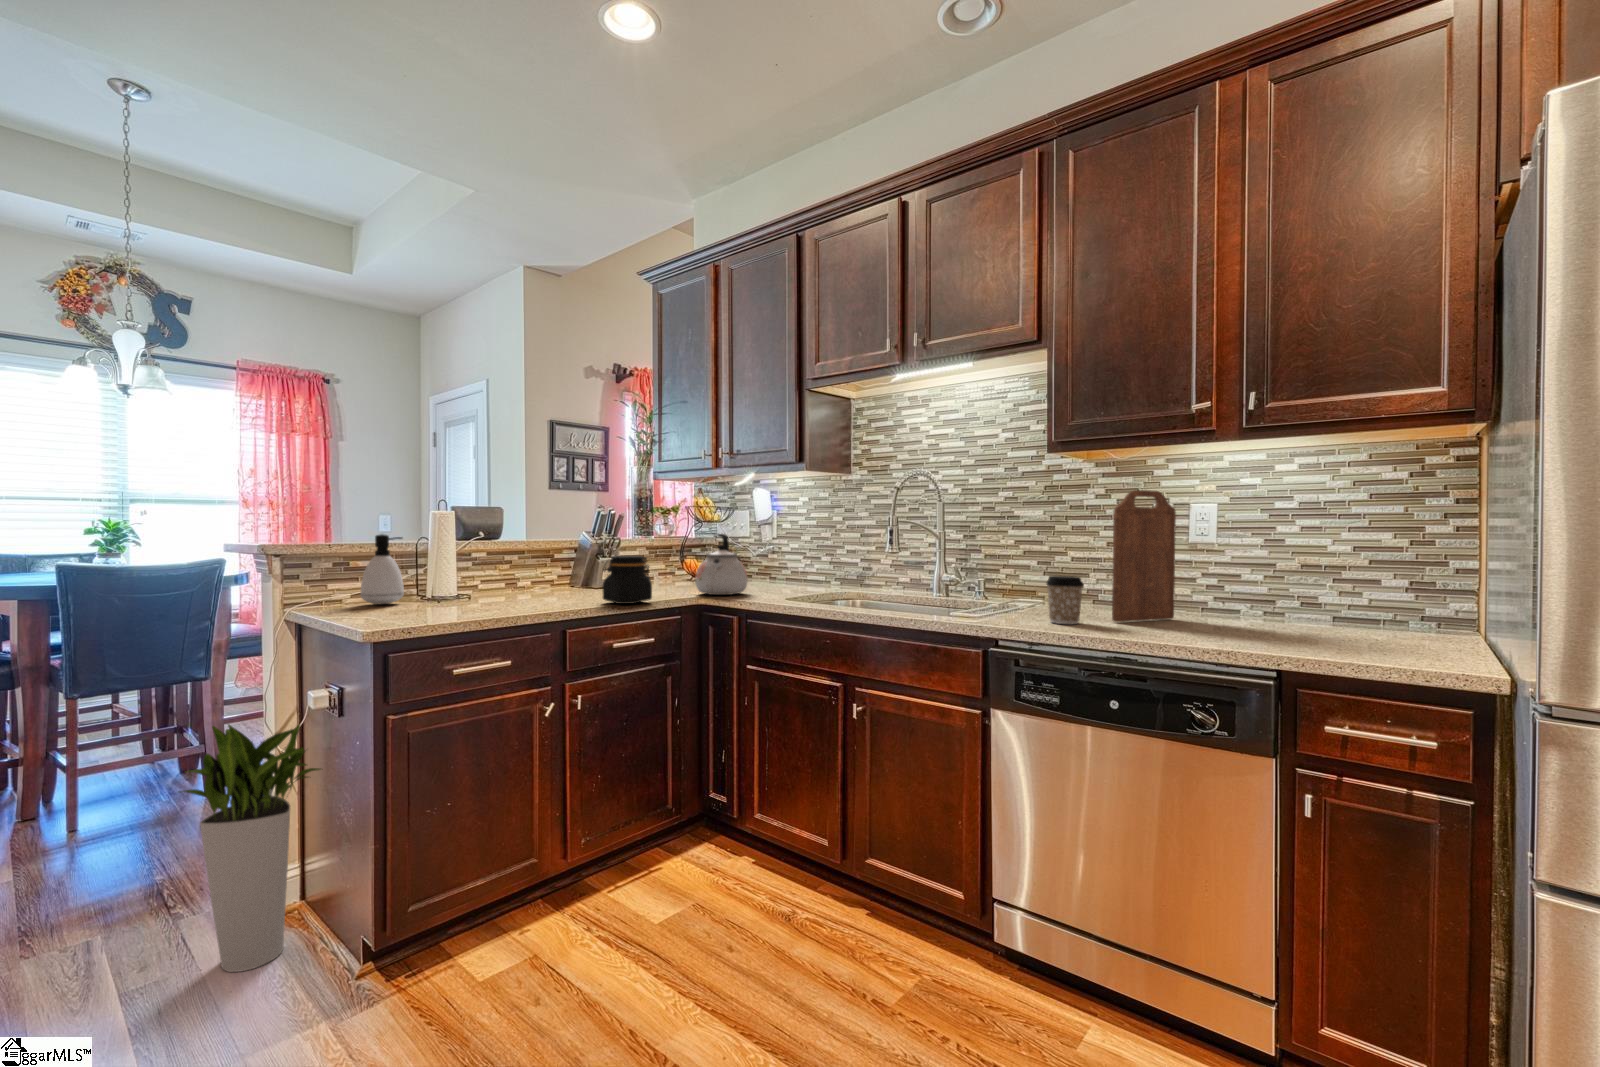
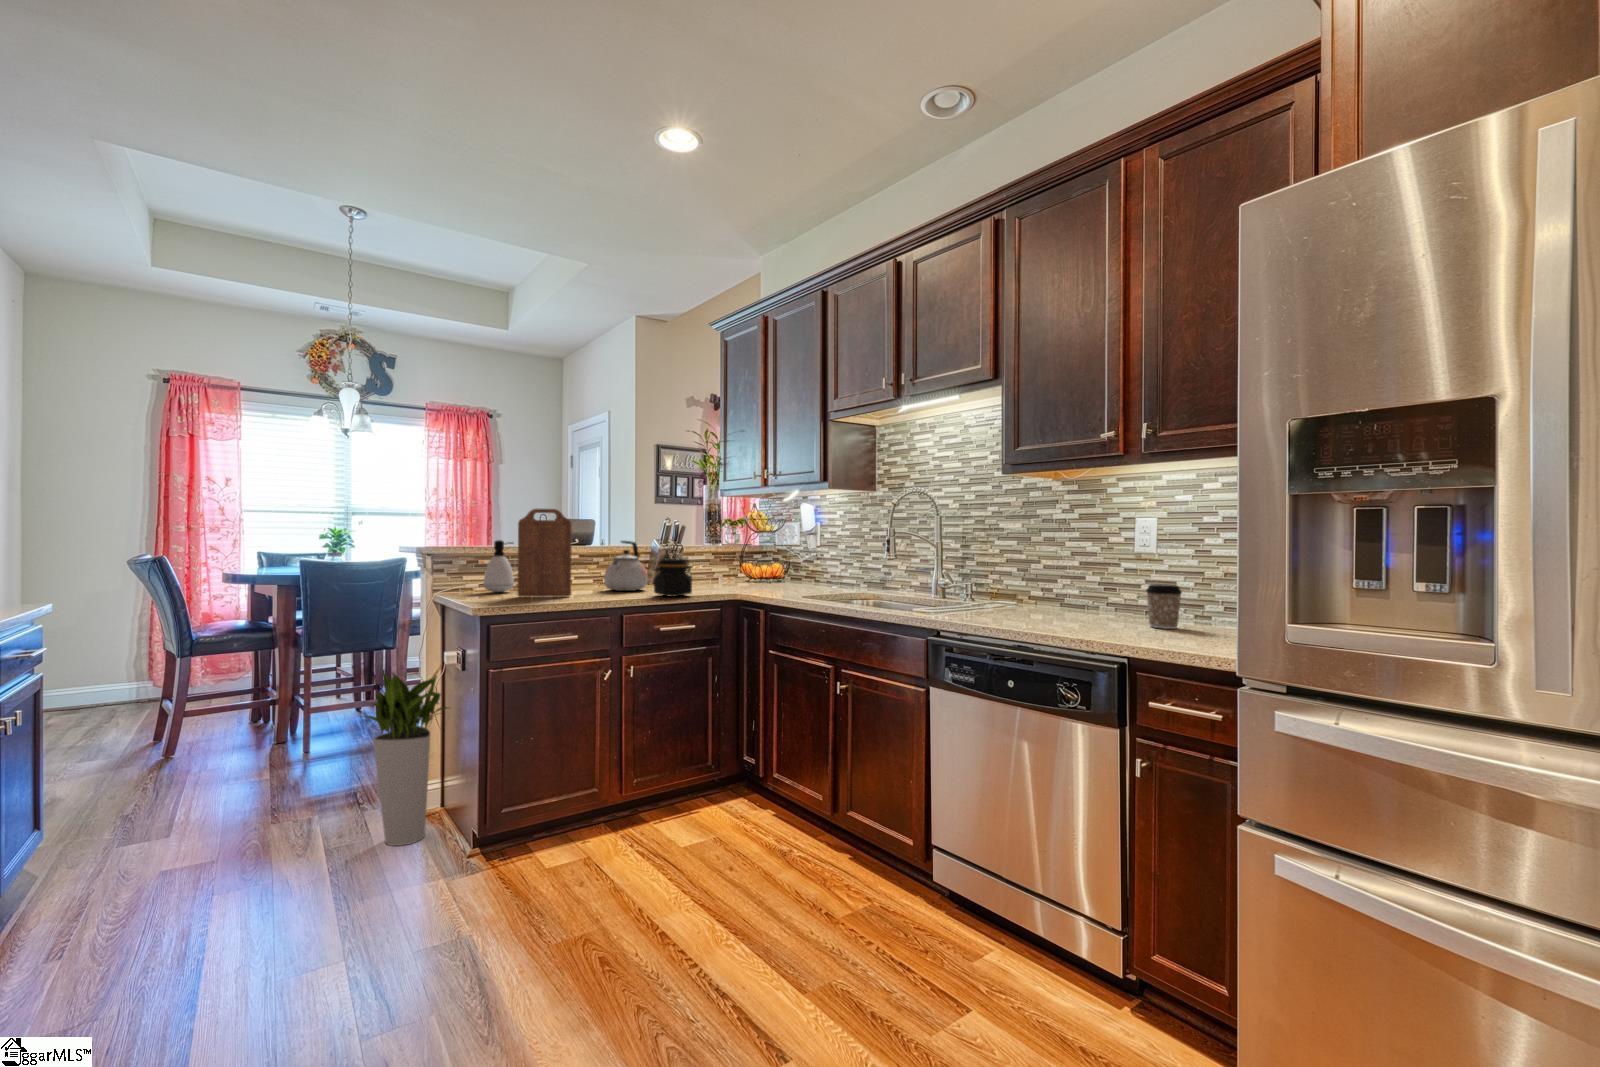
cutting board: present [1112,490,1176,622] -> present [518,509,572,597]
kettle: present [695,534,748,595] -> present [604,541,648,591]
coffee cup: present [1047,576,1083,624] -> present [1146,584,1182,629]

